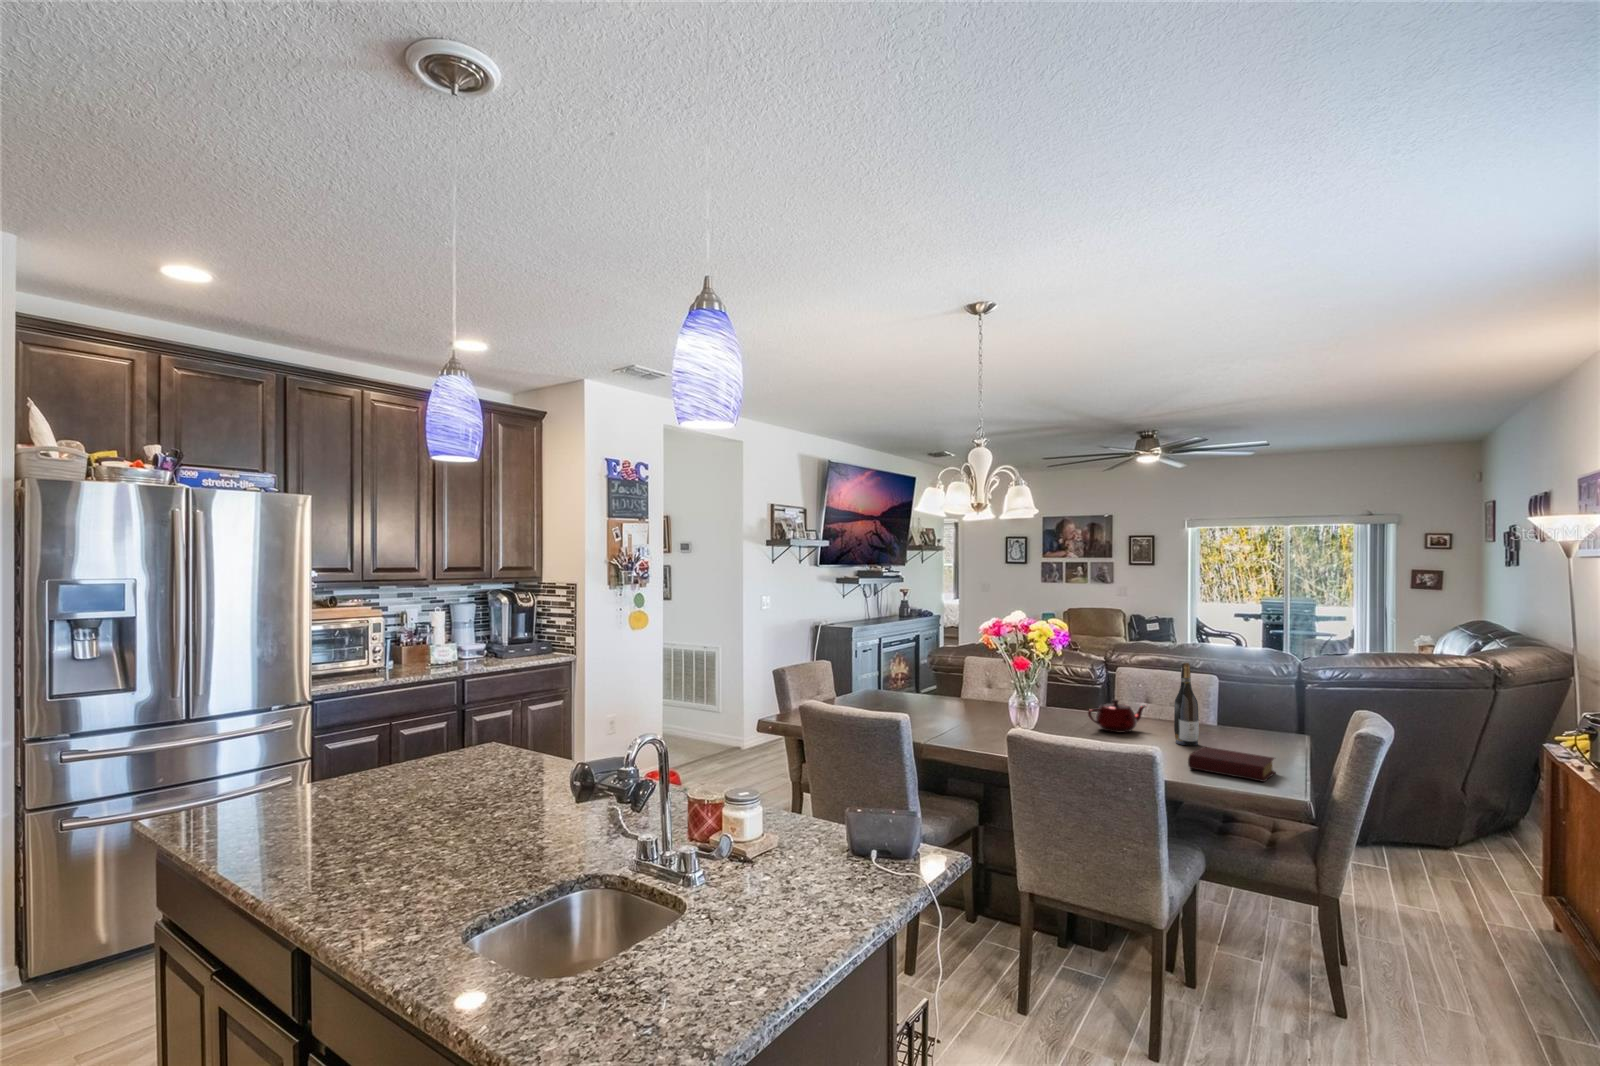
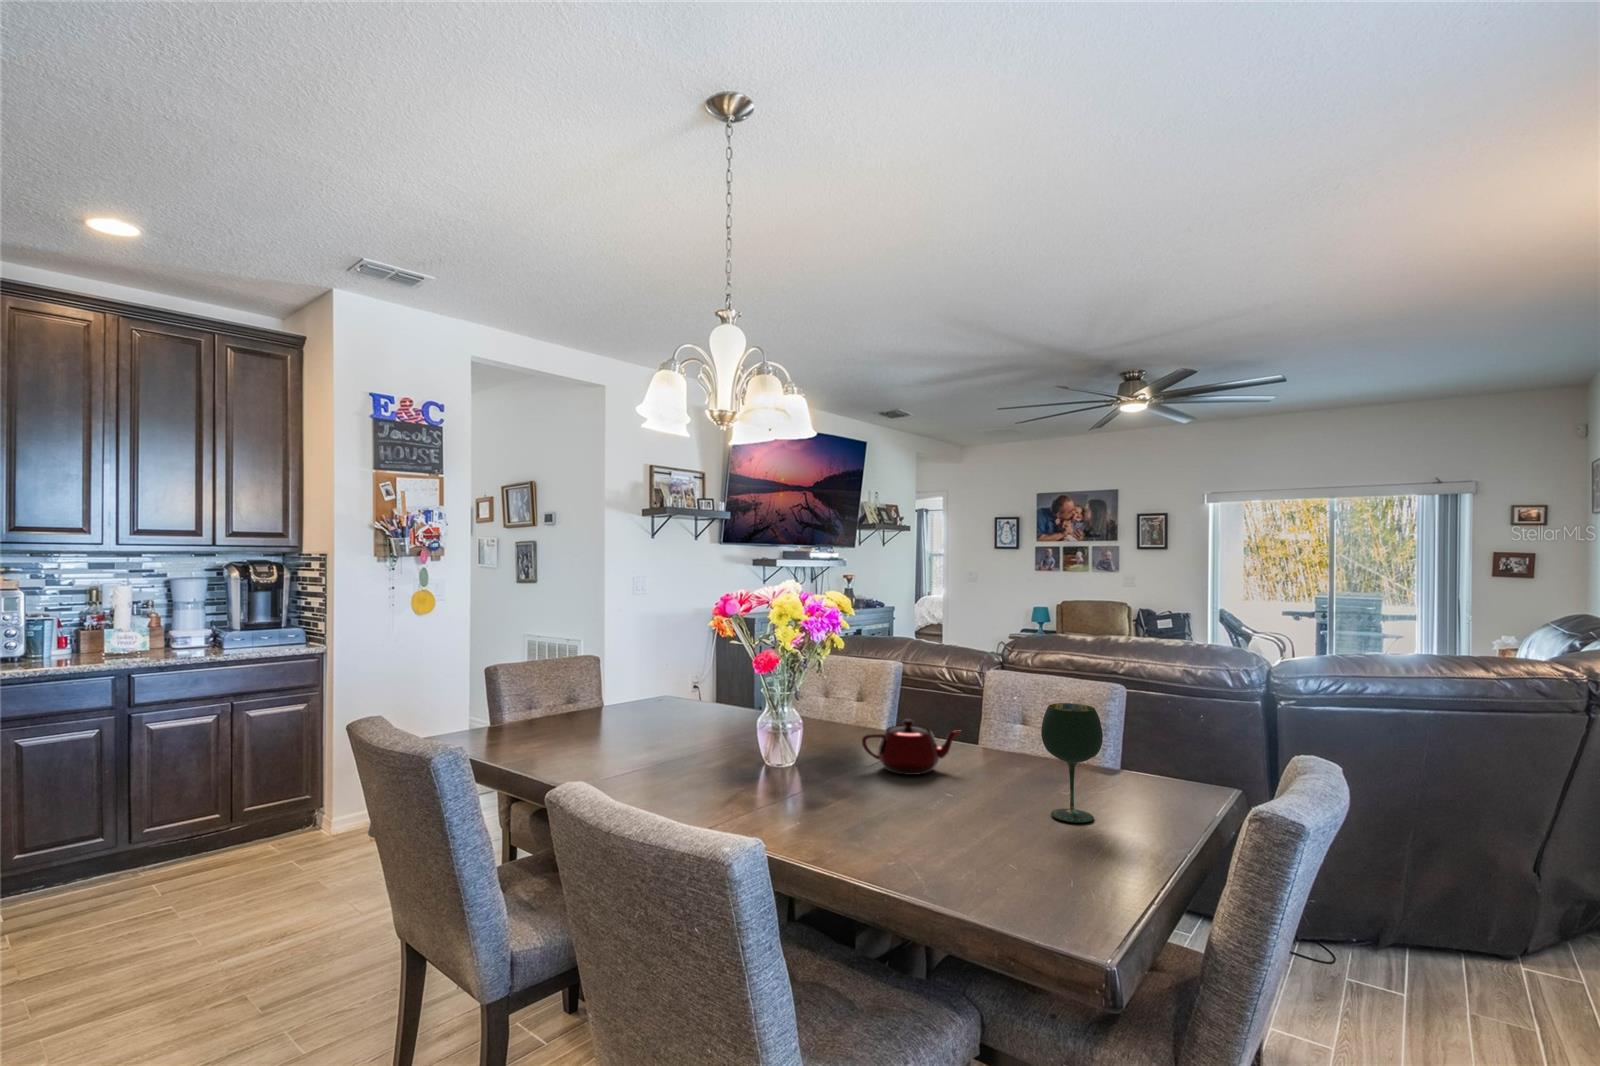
wine bottle: present [1174,662,1199,746] -> none [974,660,1013,805]
wine glass: none [1220,686,1258,752] -> present [1041,703,1103,823]
book: present [1188,747,1275,782] -> none [924,813,1089,900]

